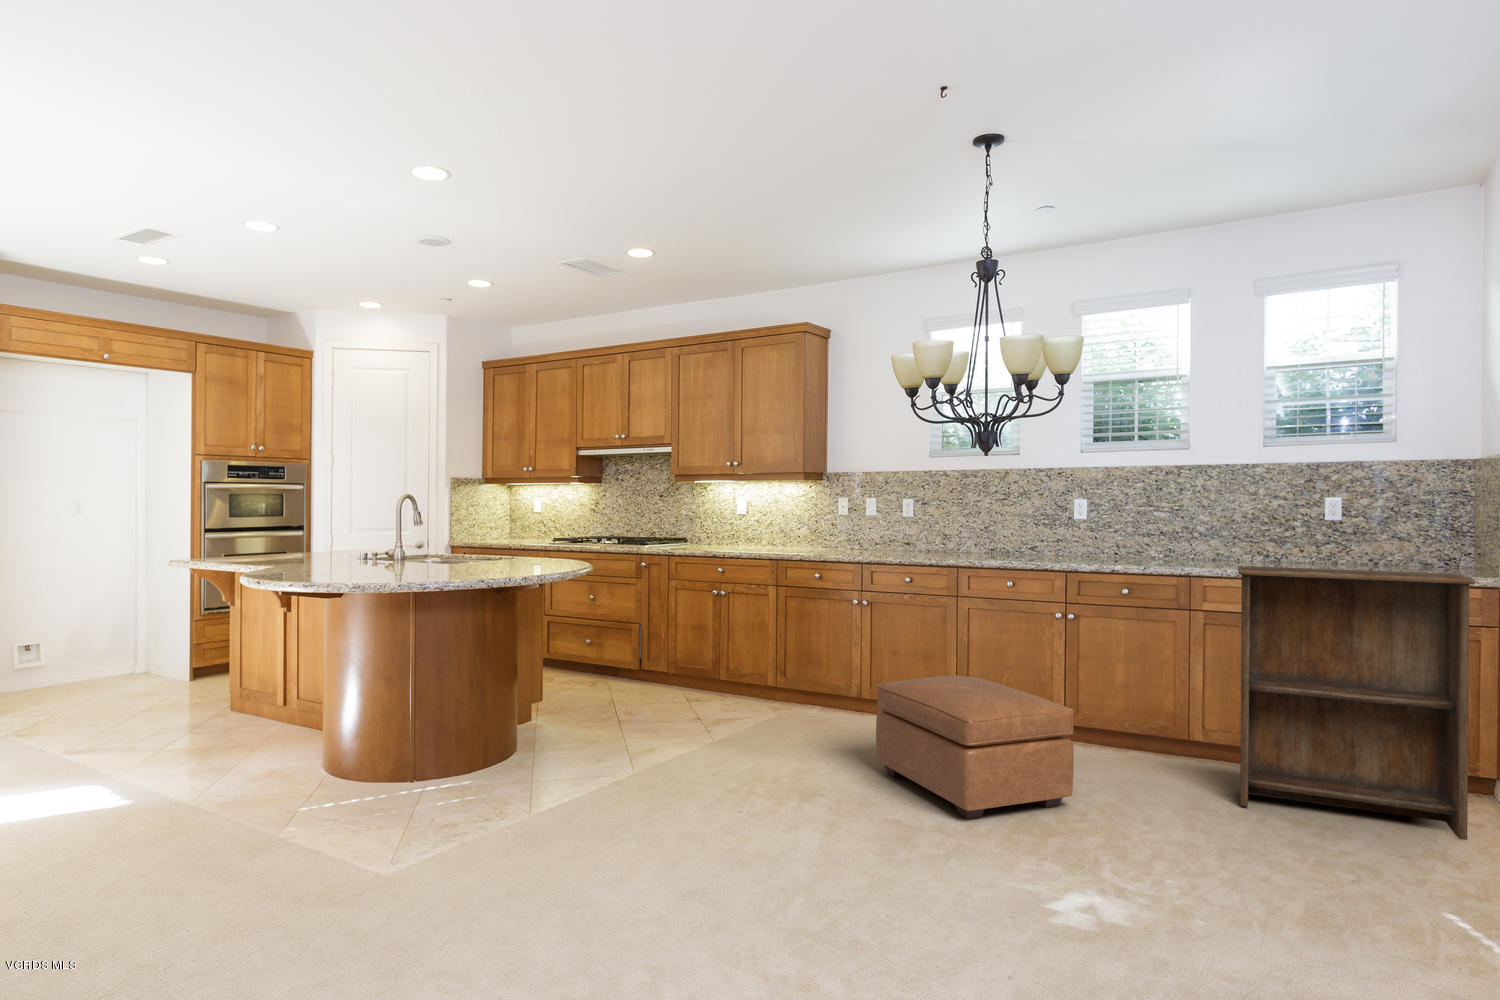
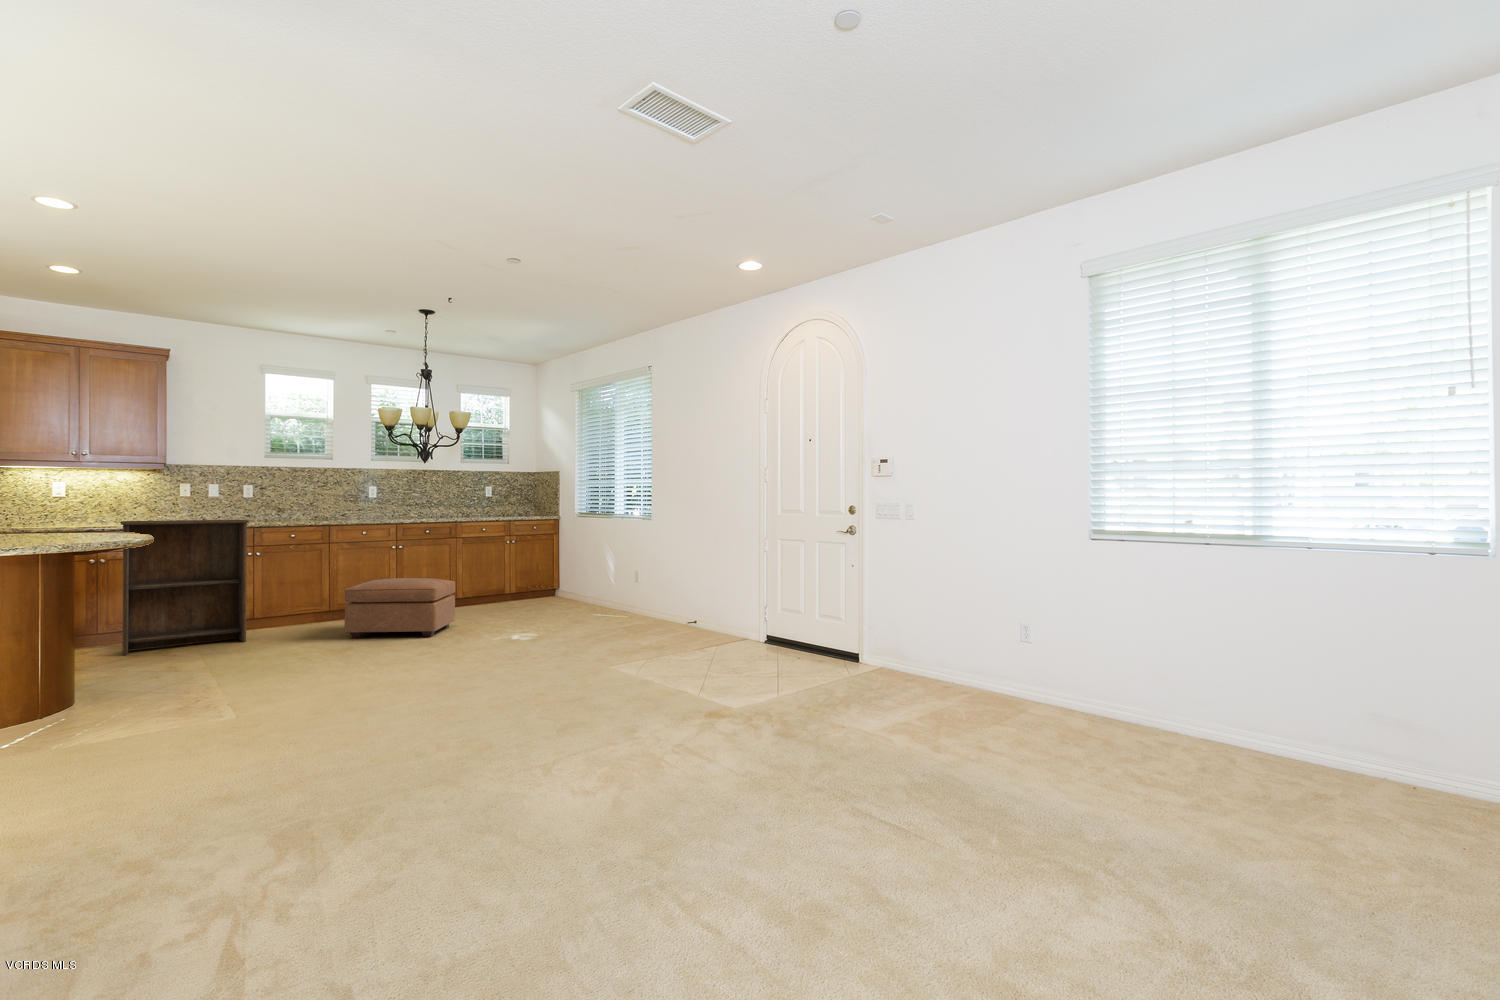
bookshelf: present [1238,566,1475,840] -> present [120,520,249,655]

